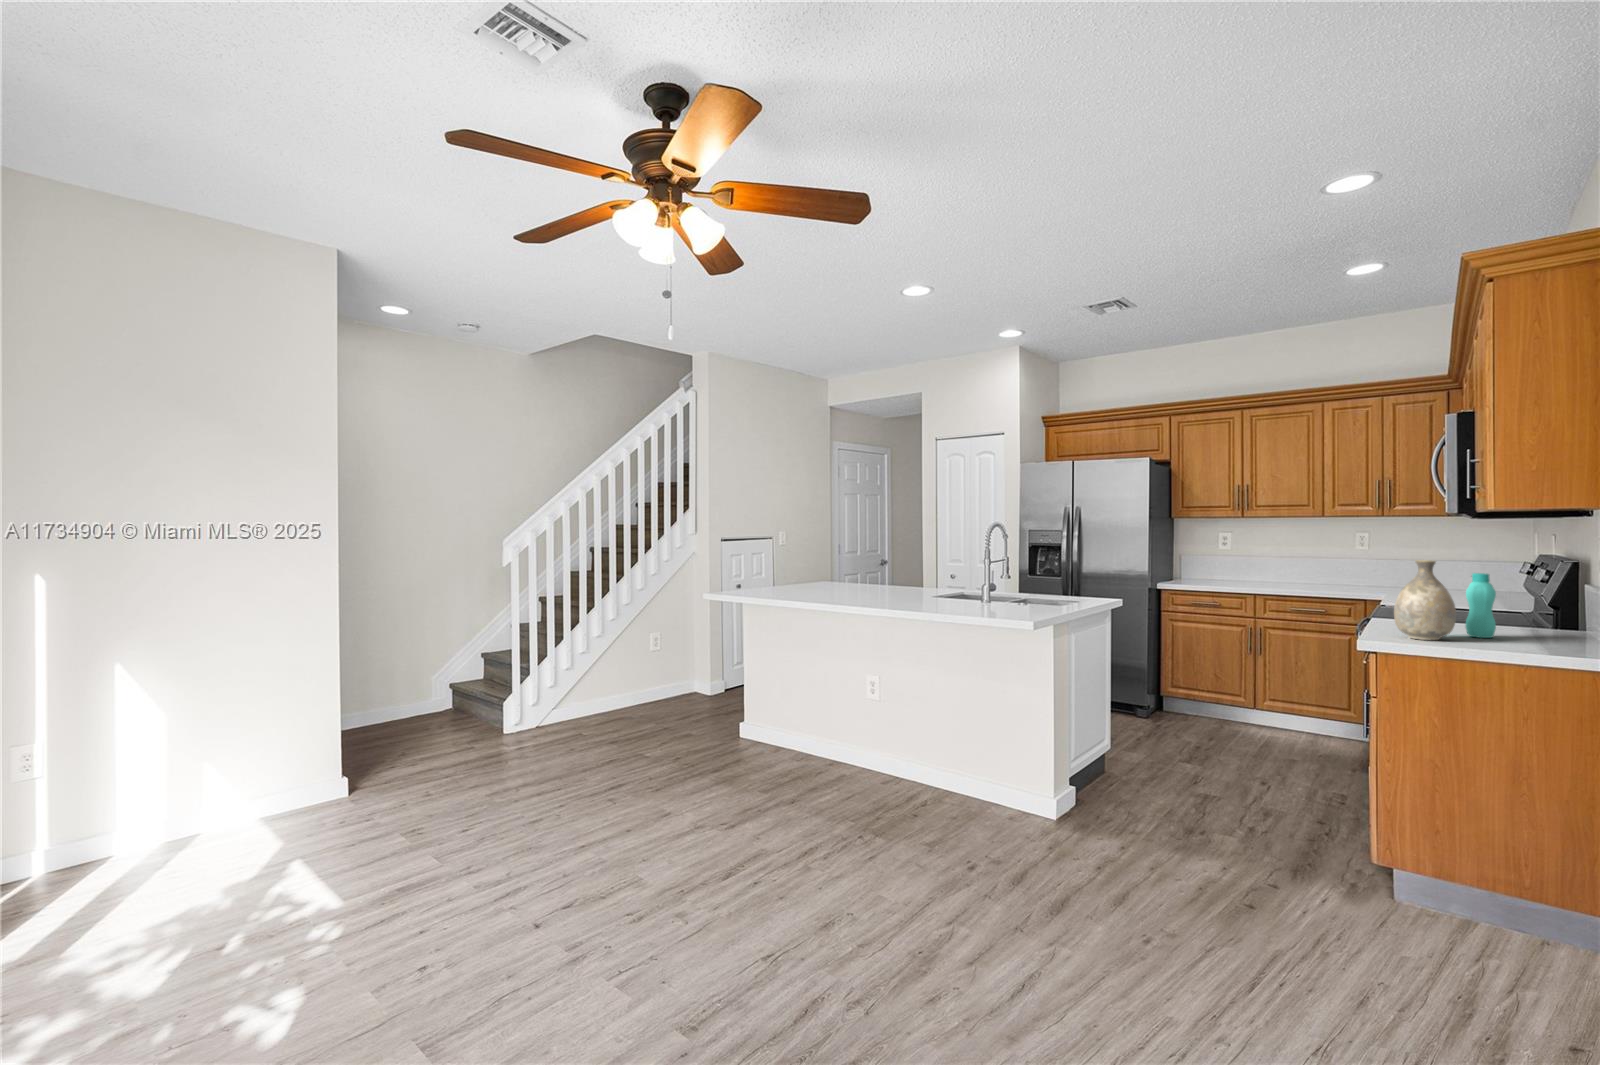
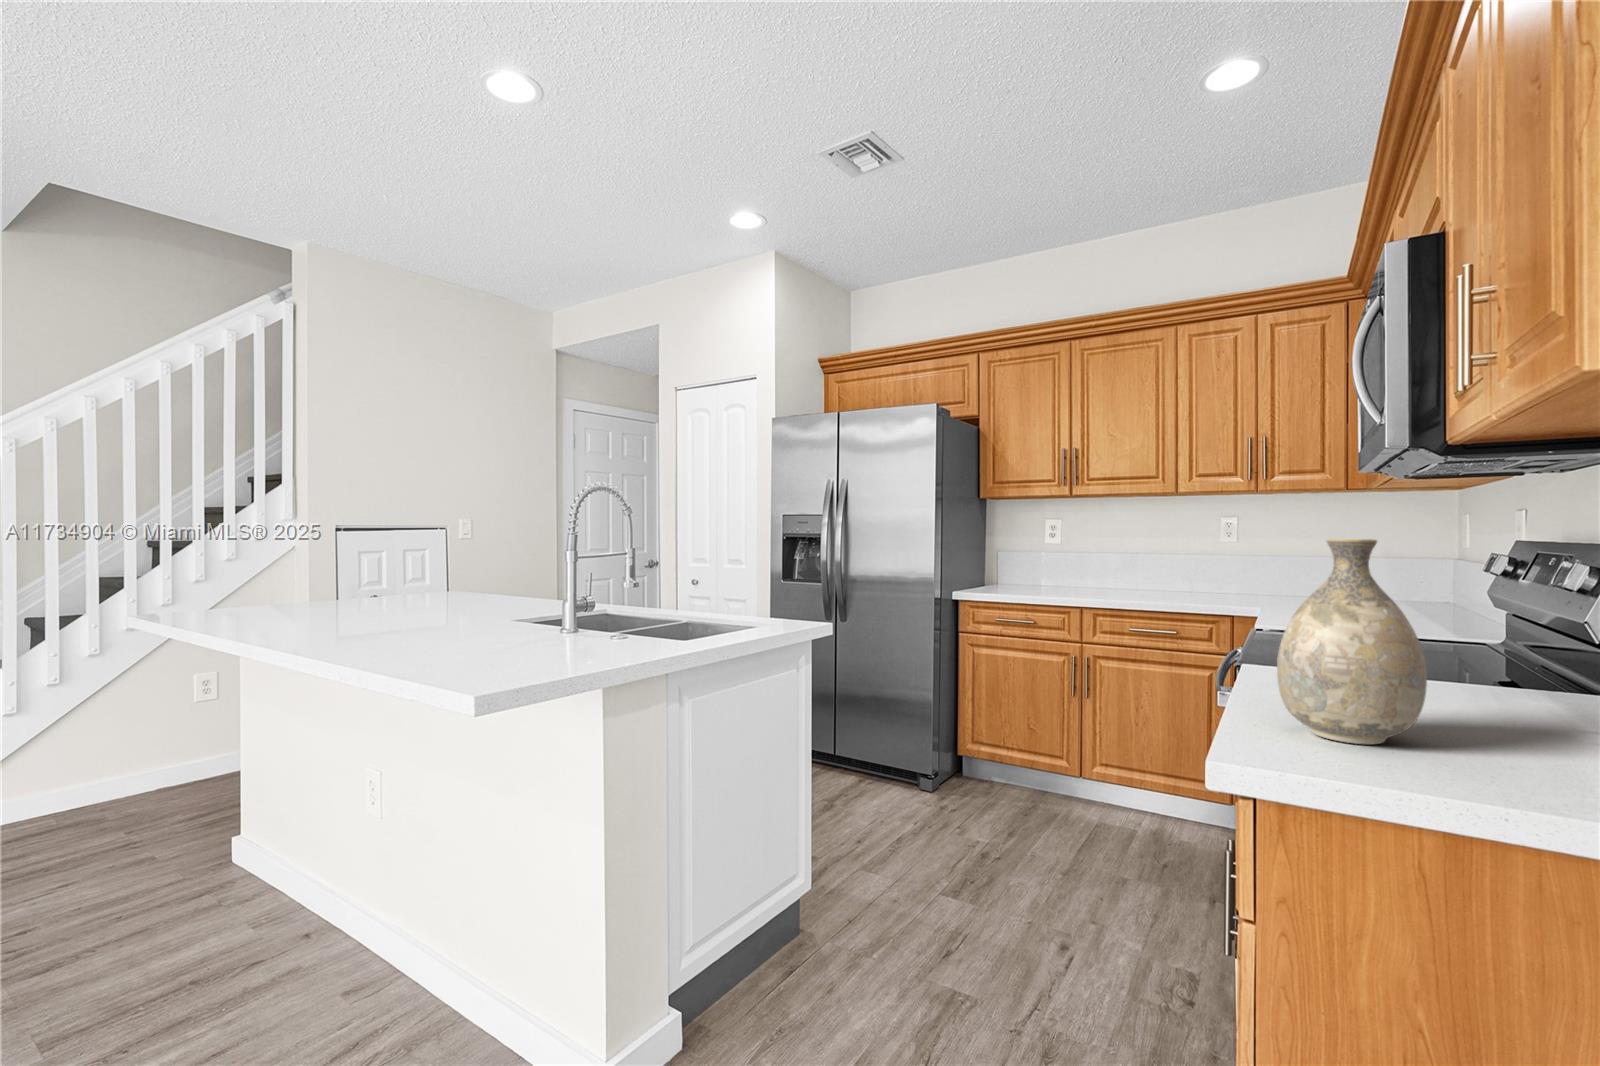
bottle: present [1465,573,1496,638] -> none [1434,572,1506,730]

